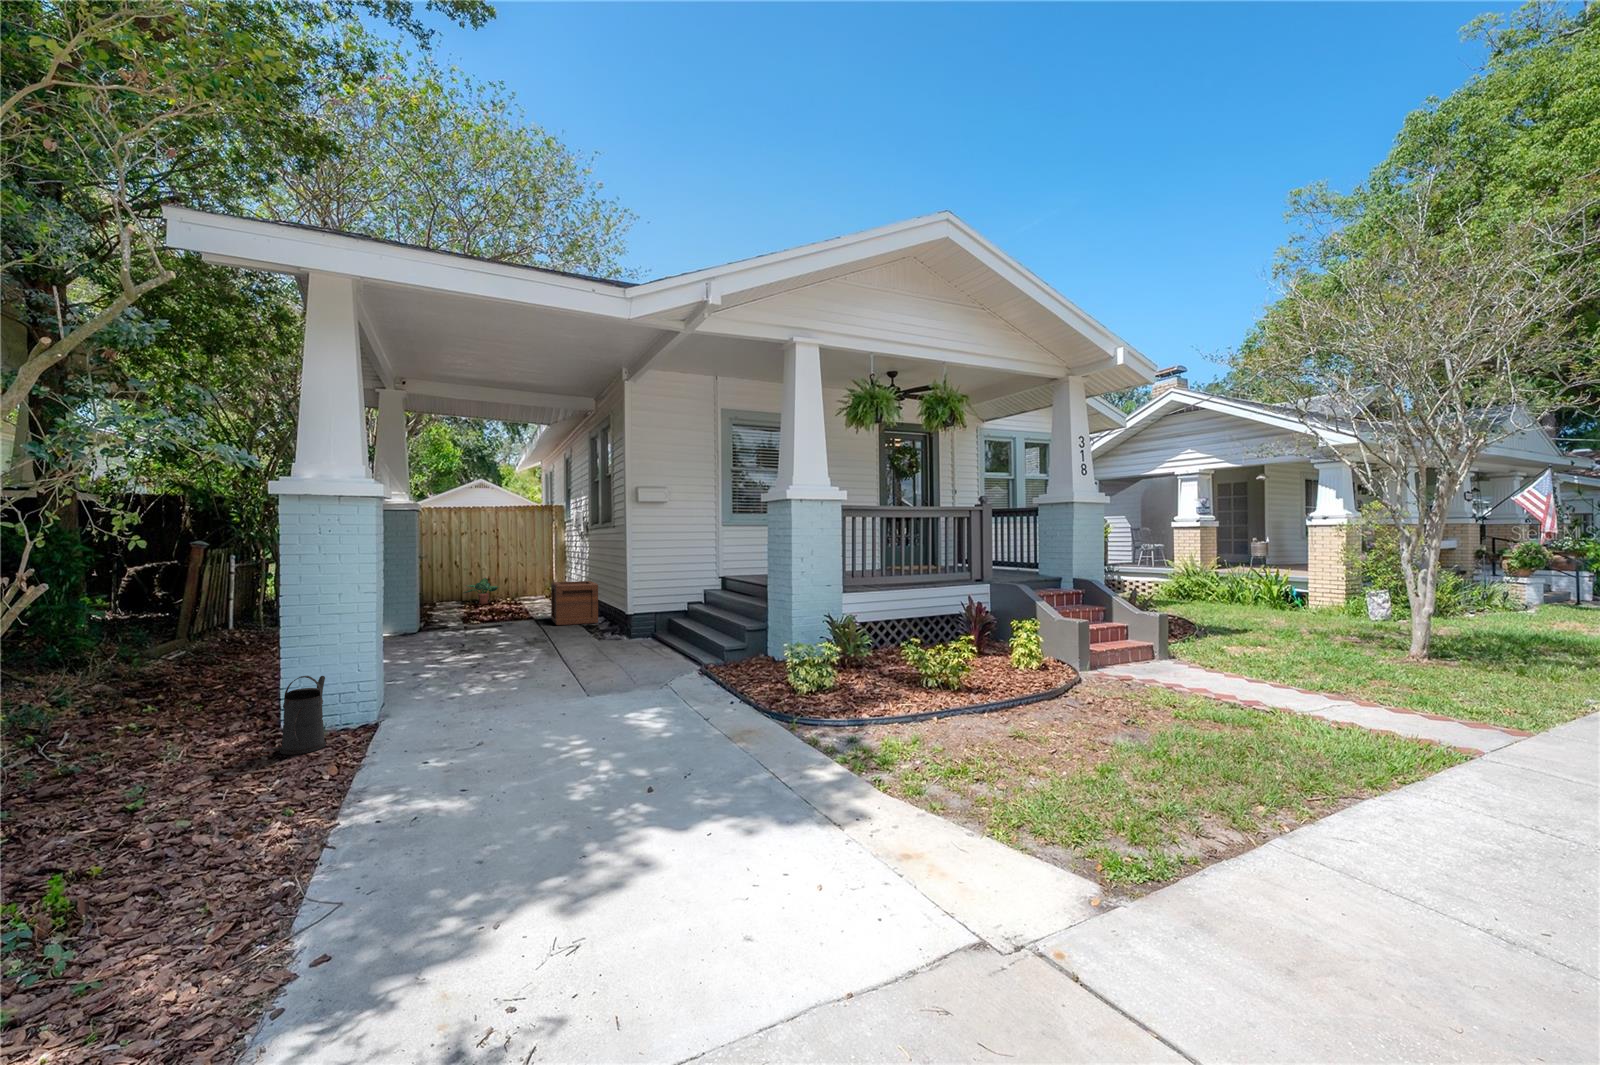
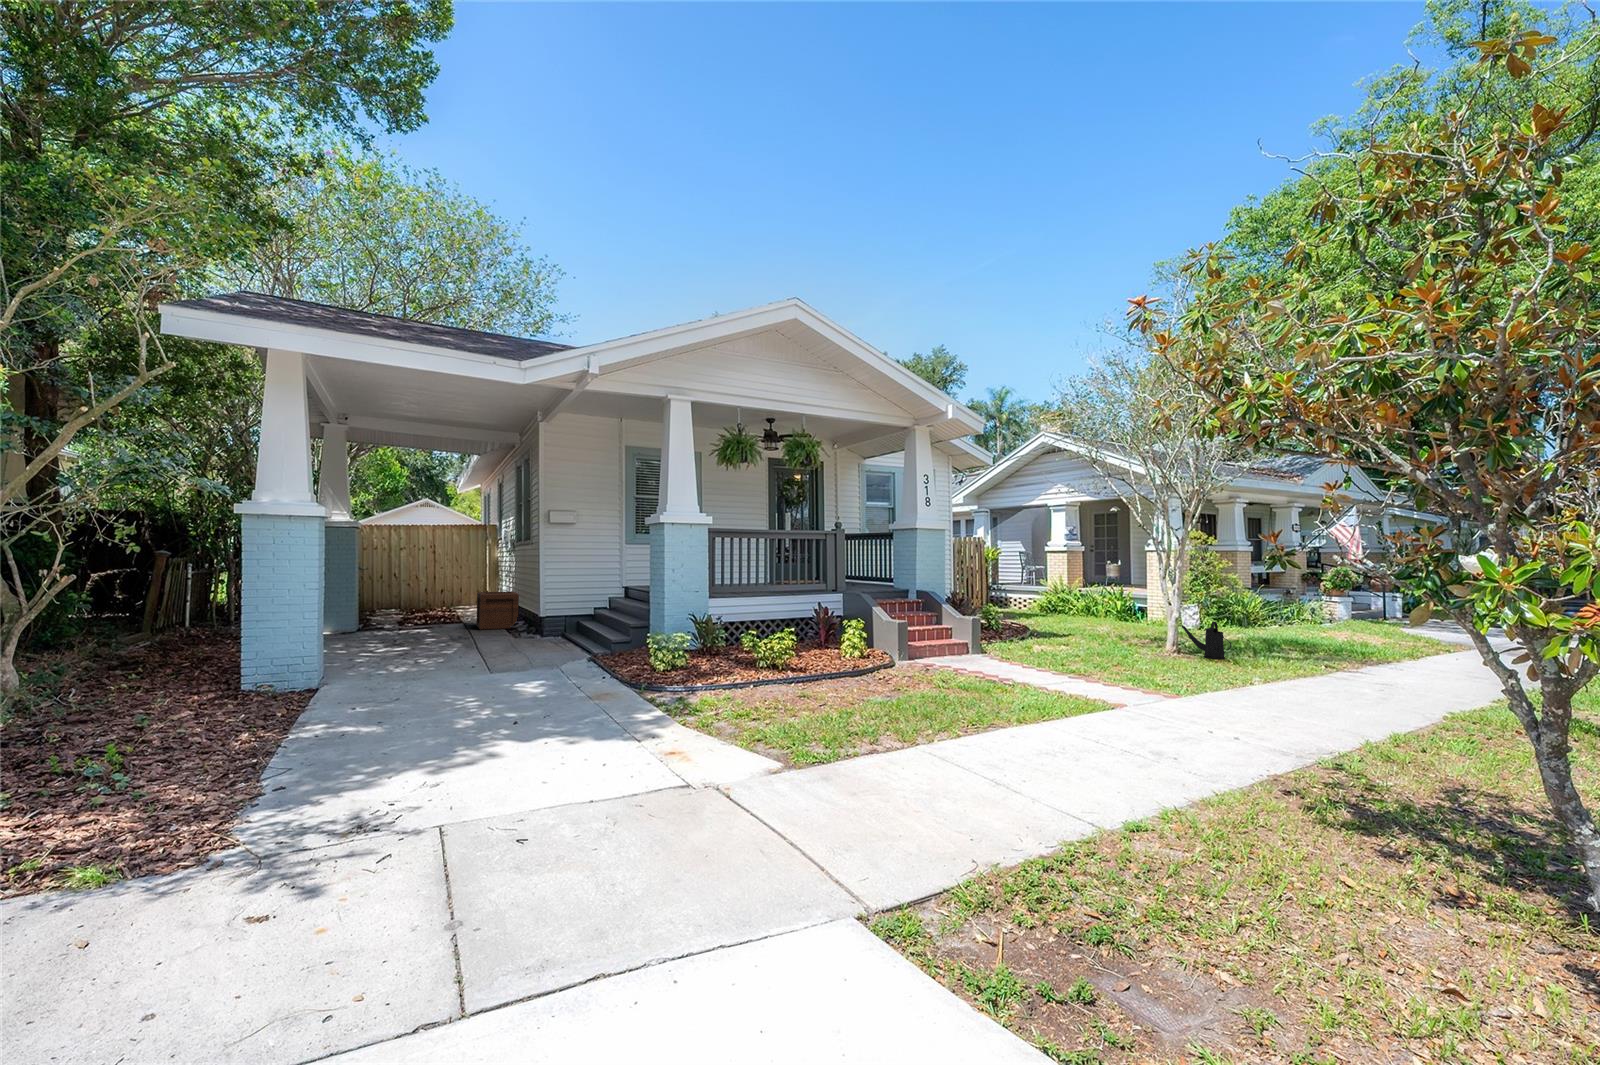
potted plant: present [463,578,498,604] -> none [398,589,437,614]
watering can: present [280,676,326,755] -> present [1182,622,1231,659]

